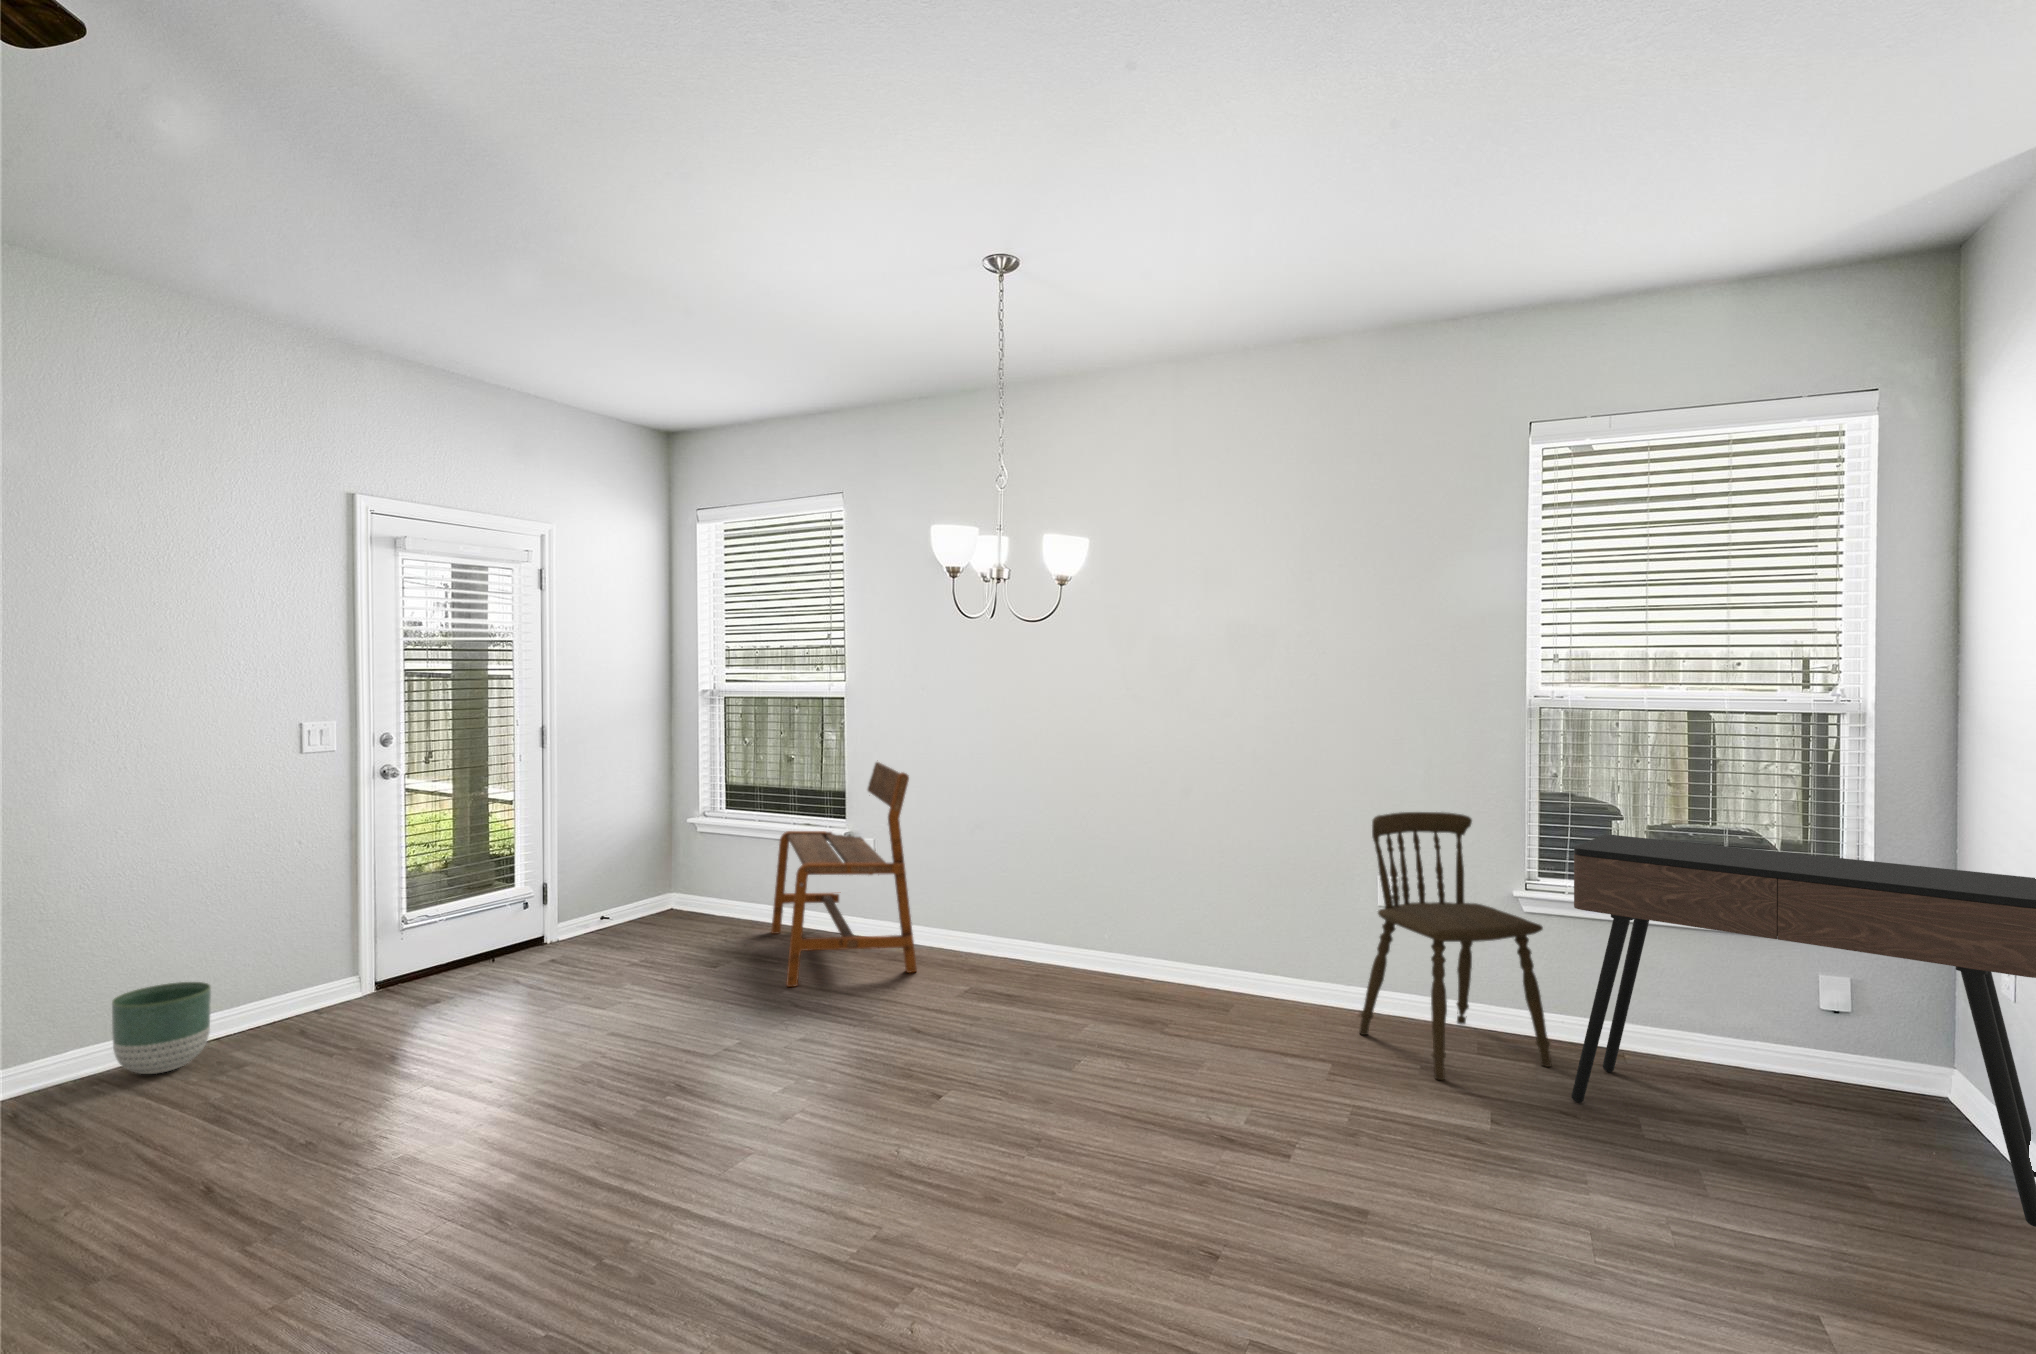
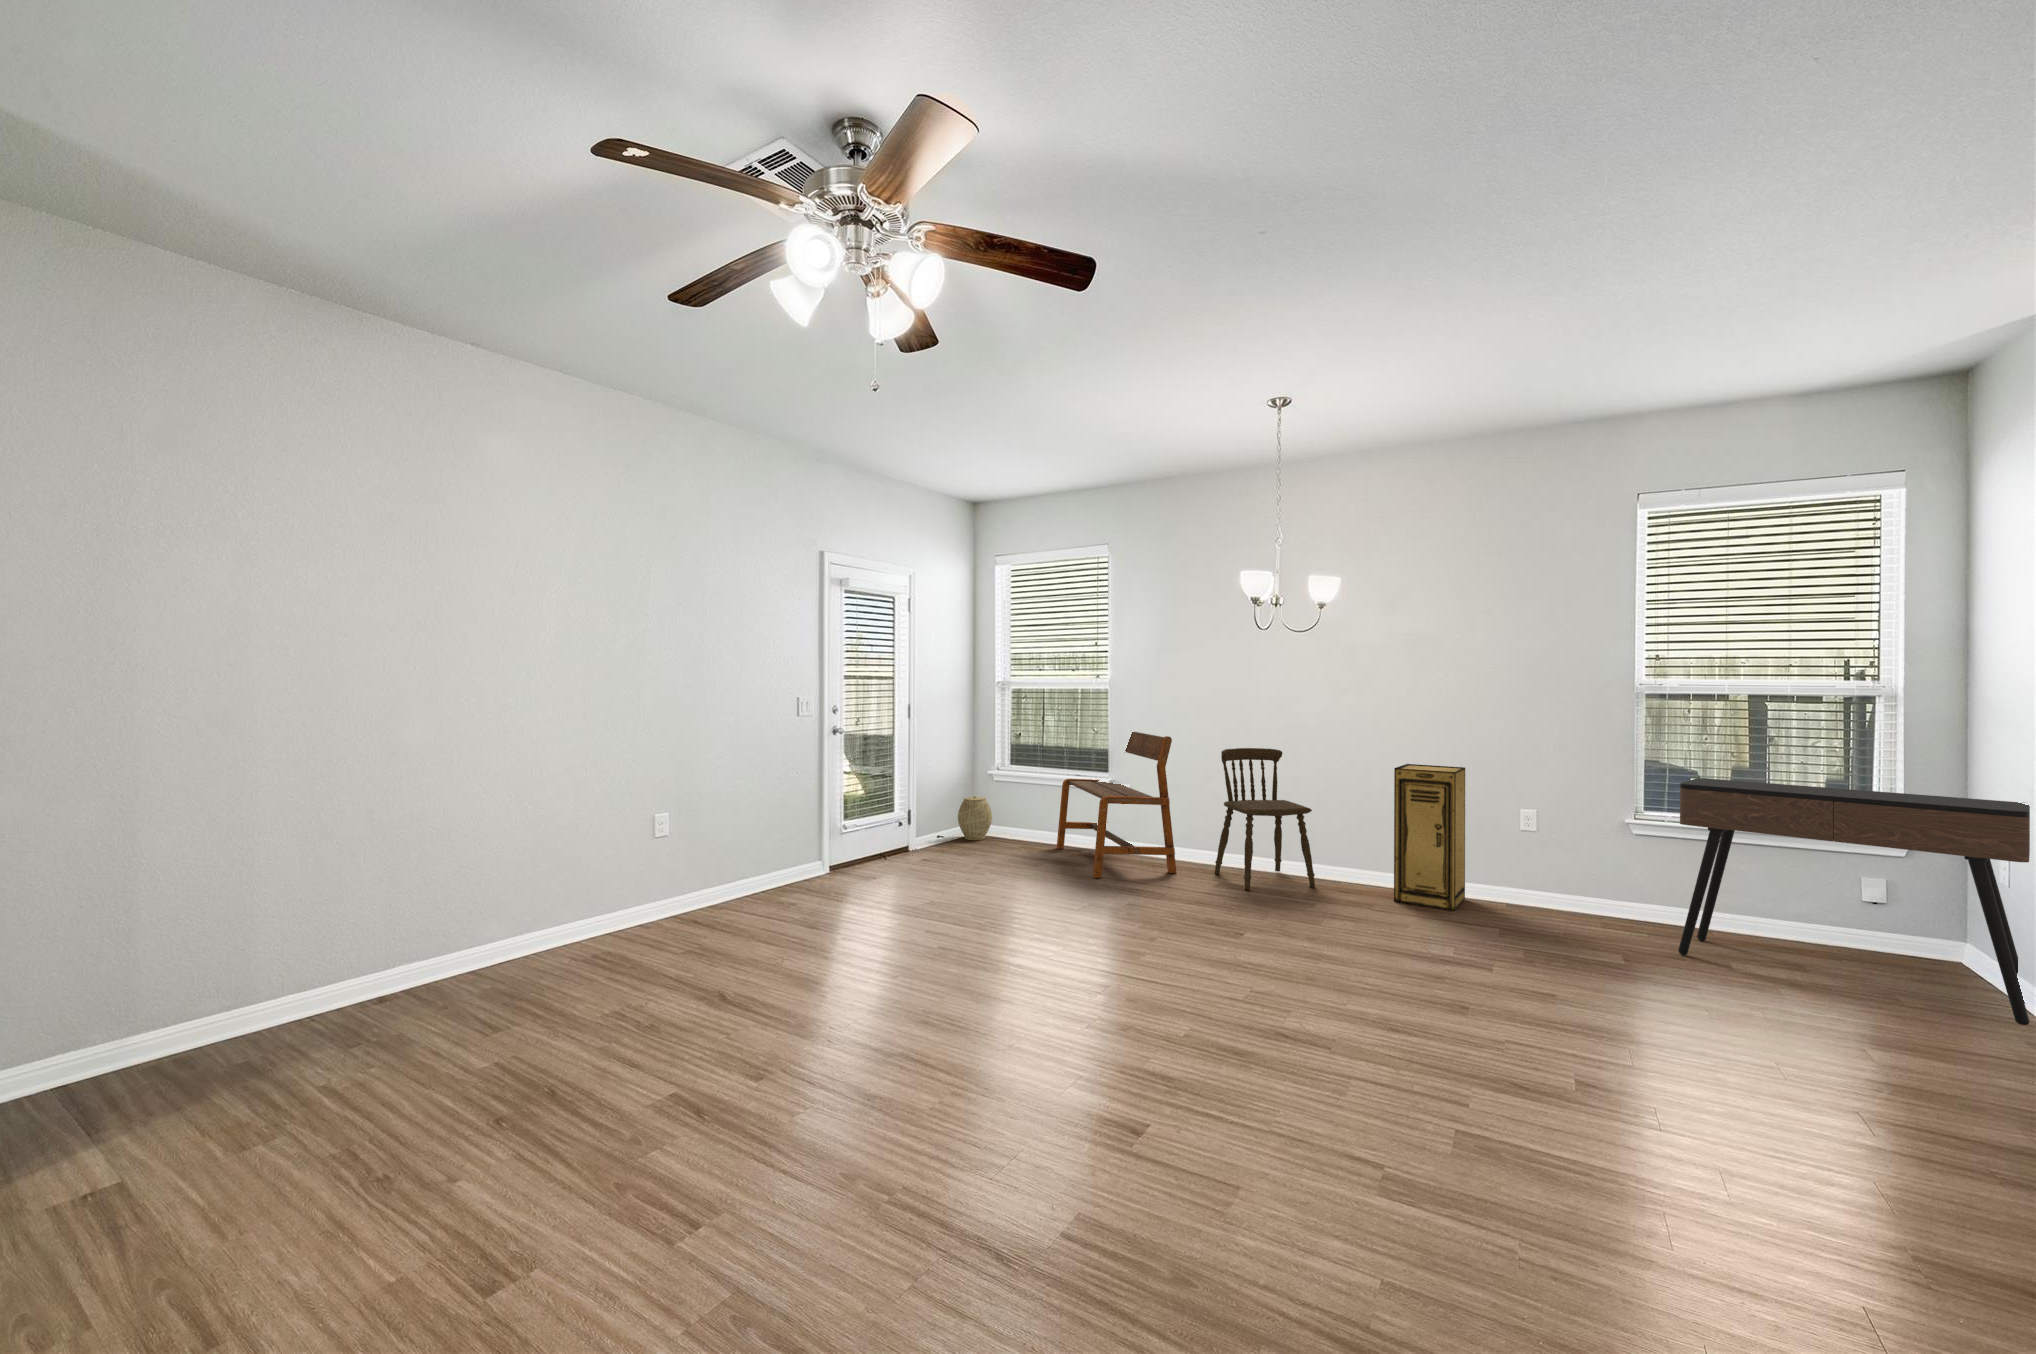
storage cabinet: none [1204,810,1306,1029] -> present [1394,764,1465,911]
dining chair: present [1359,812,1551,1080] -> present [1215,748,1315,890]
woven basket: none [636,857,689,921] -> present [958,796,992,840]
planter: present [112,982,211,1074] -> none [725,855,772,907]

